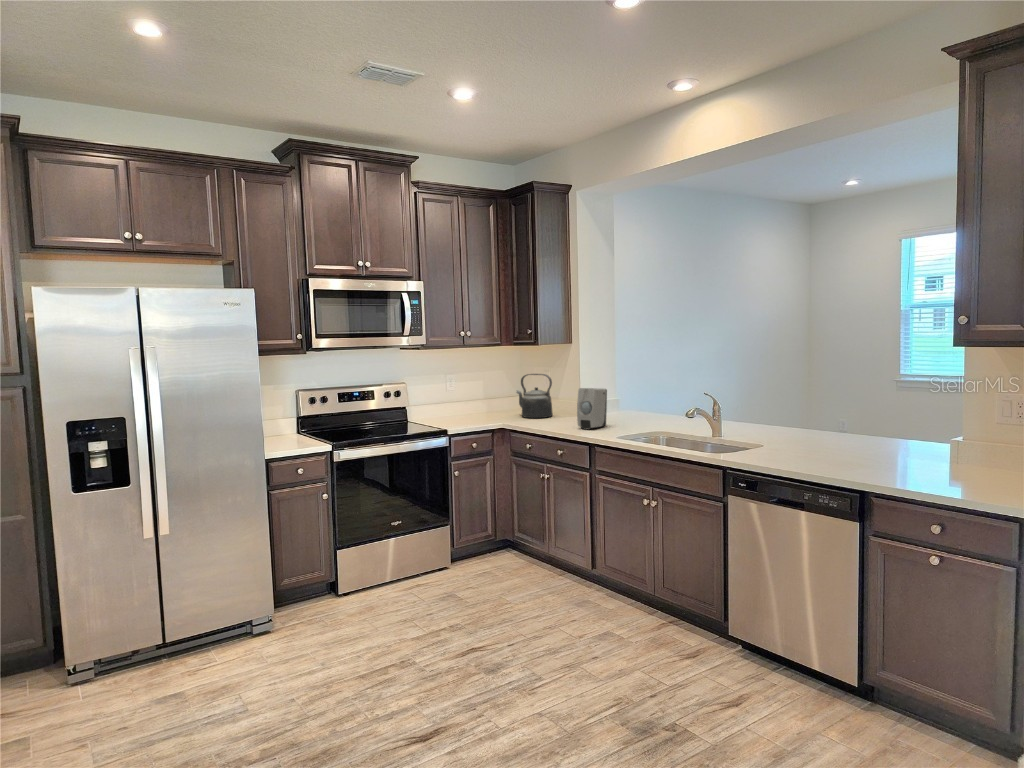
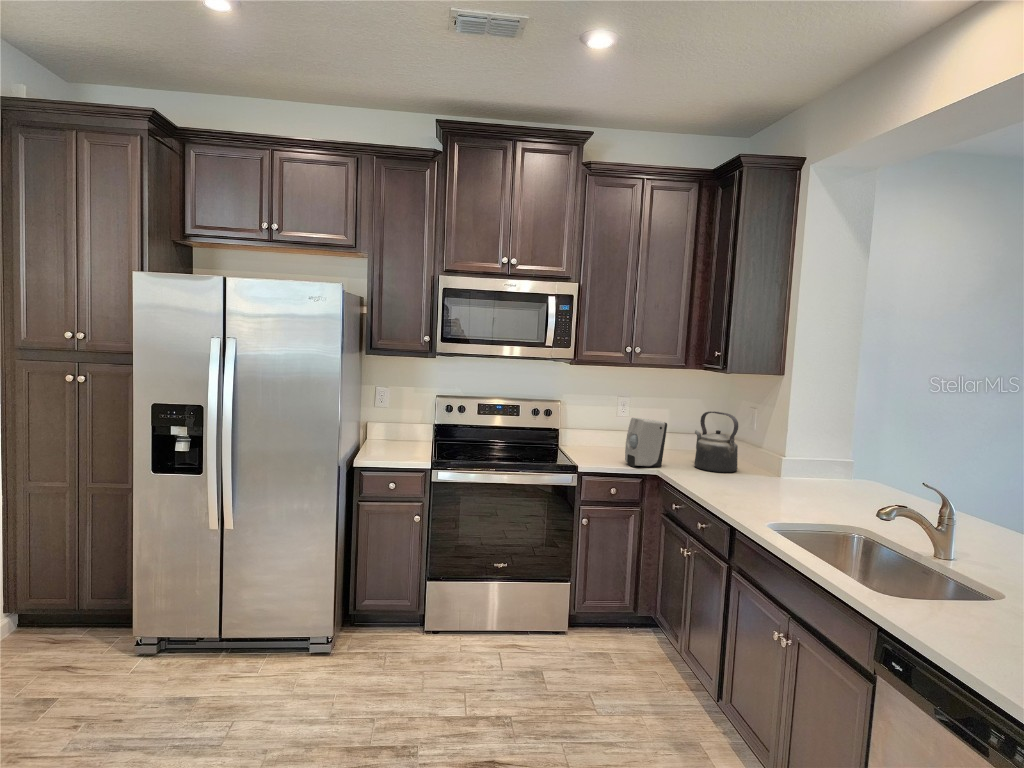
soap dispenser: present [577,388,607,430] -> present [625,418,667,467]

